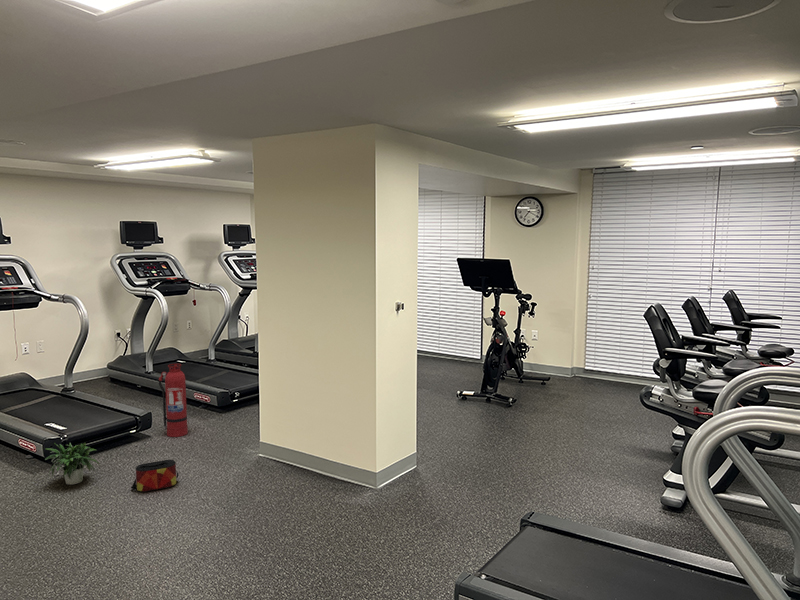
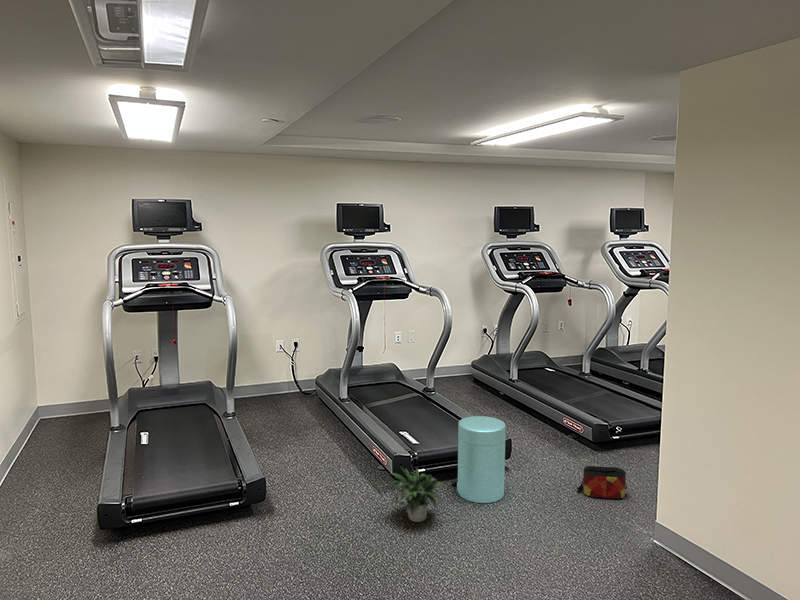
fire extinguisher: present [159,364,188,437] -> none [522,384,554,478]
trash can: none [101,394,149,462] -> present [451,416,506,503]
bag: present [131,460,179,492] -> present [577,466,627,499]

